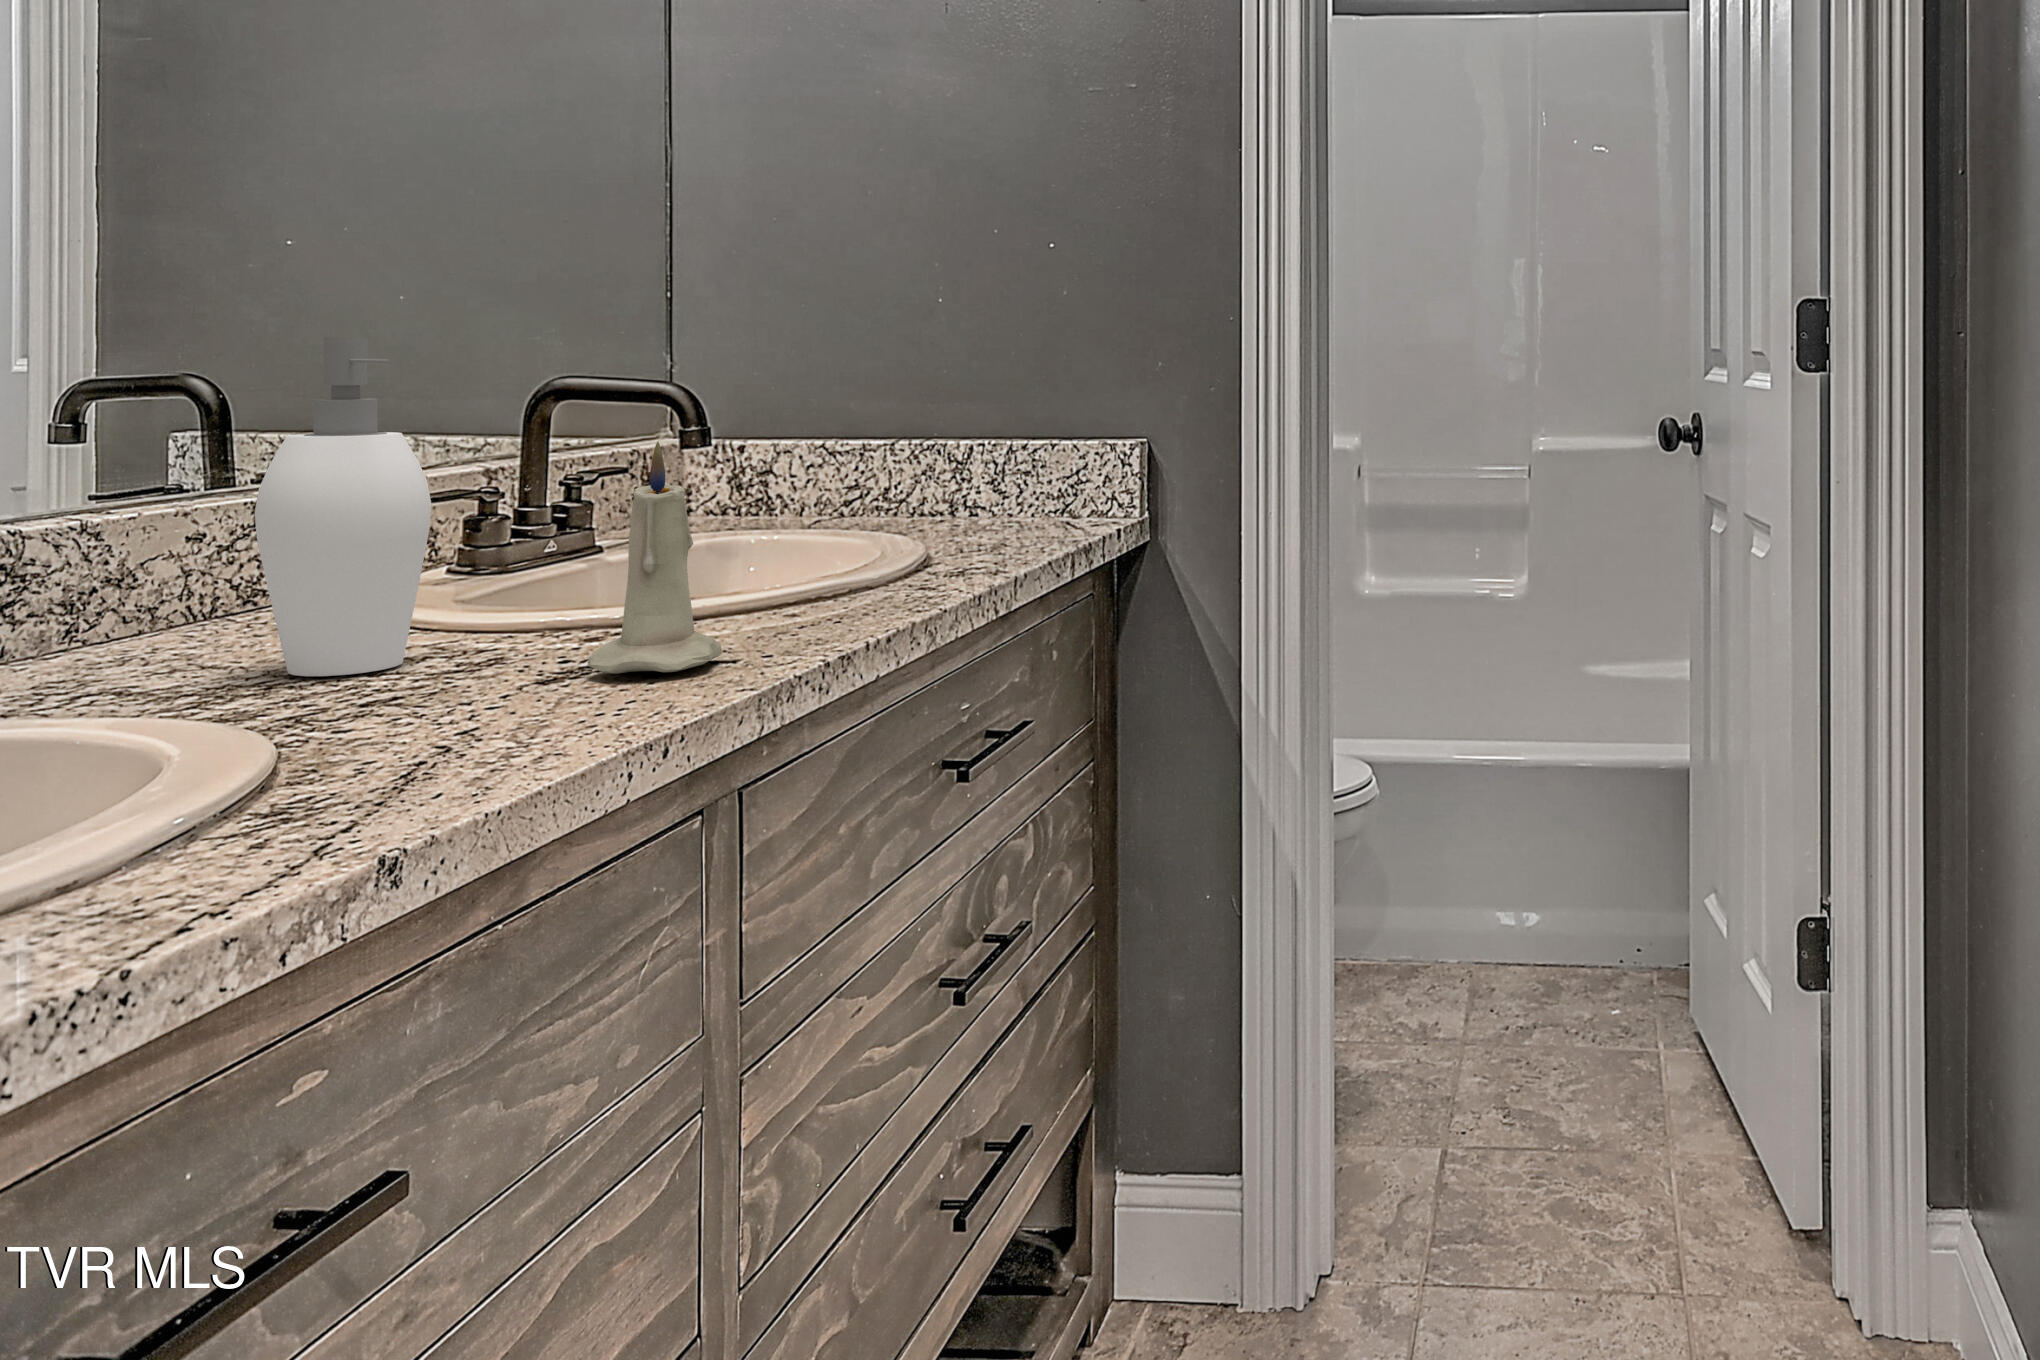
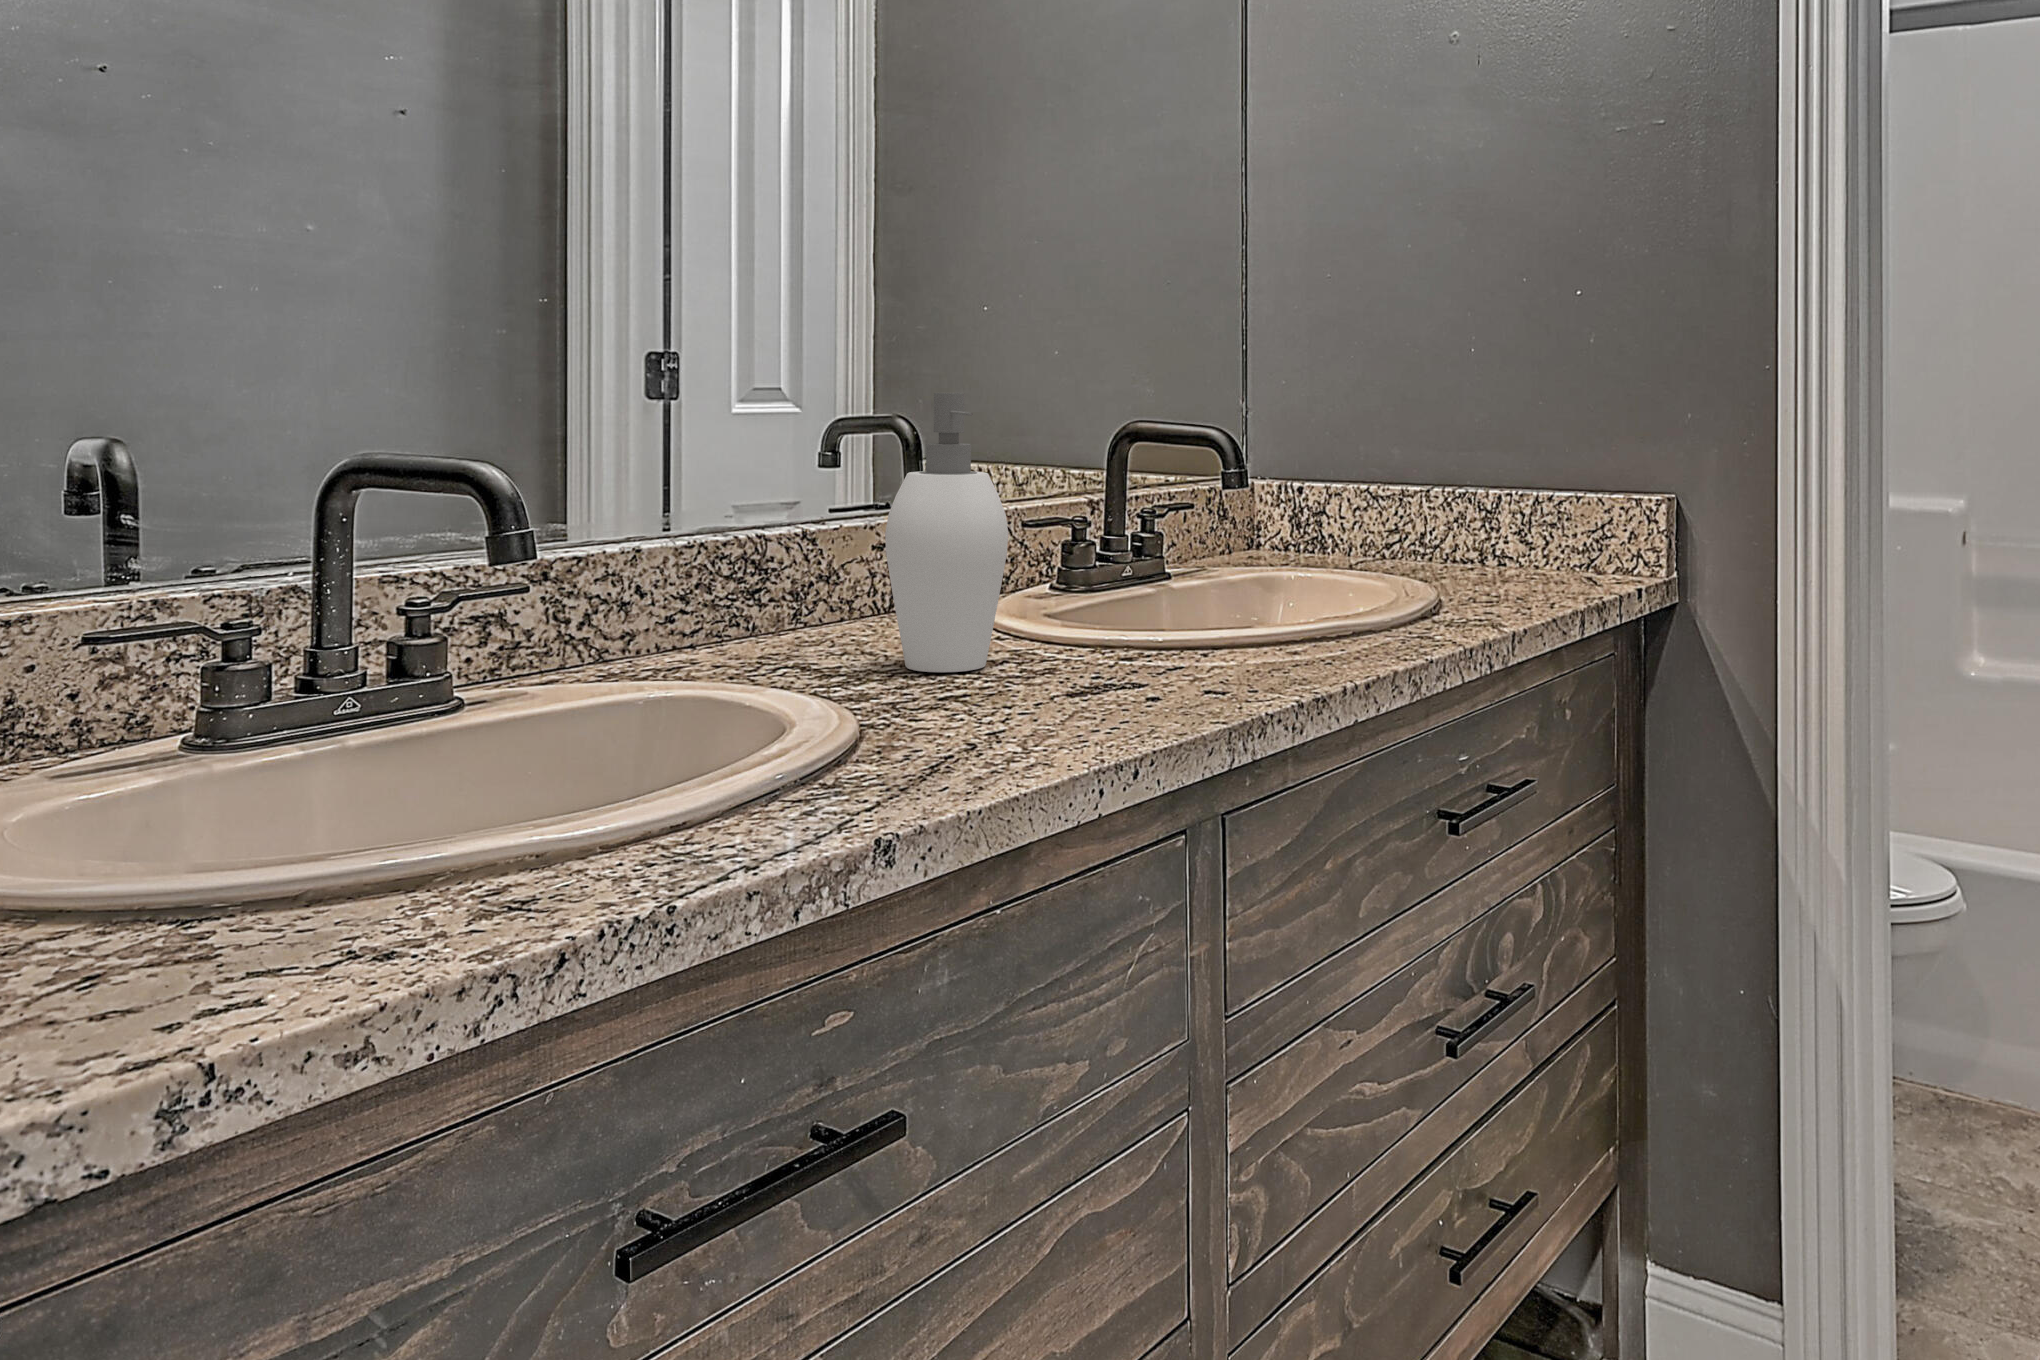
candle: present [587,442,722,674] -> none [1106,490,1216,698]

